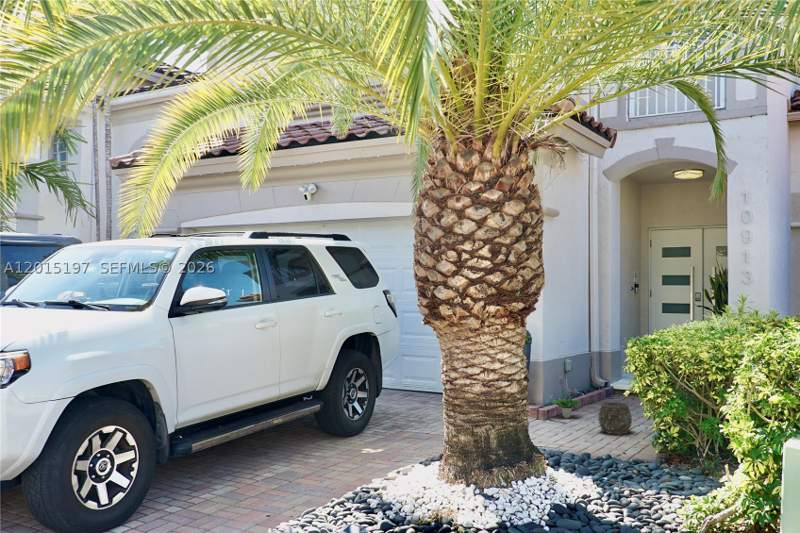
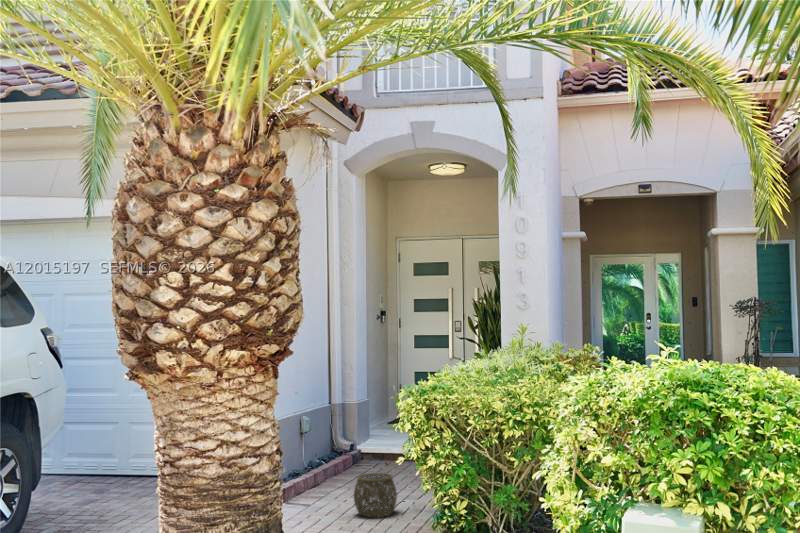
potted plant: present [552,376,582,418] -> none [286,443,329,500]

